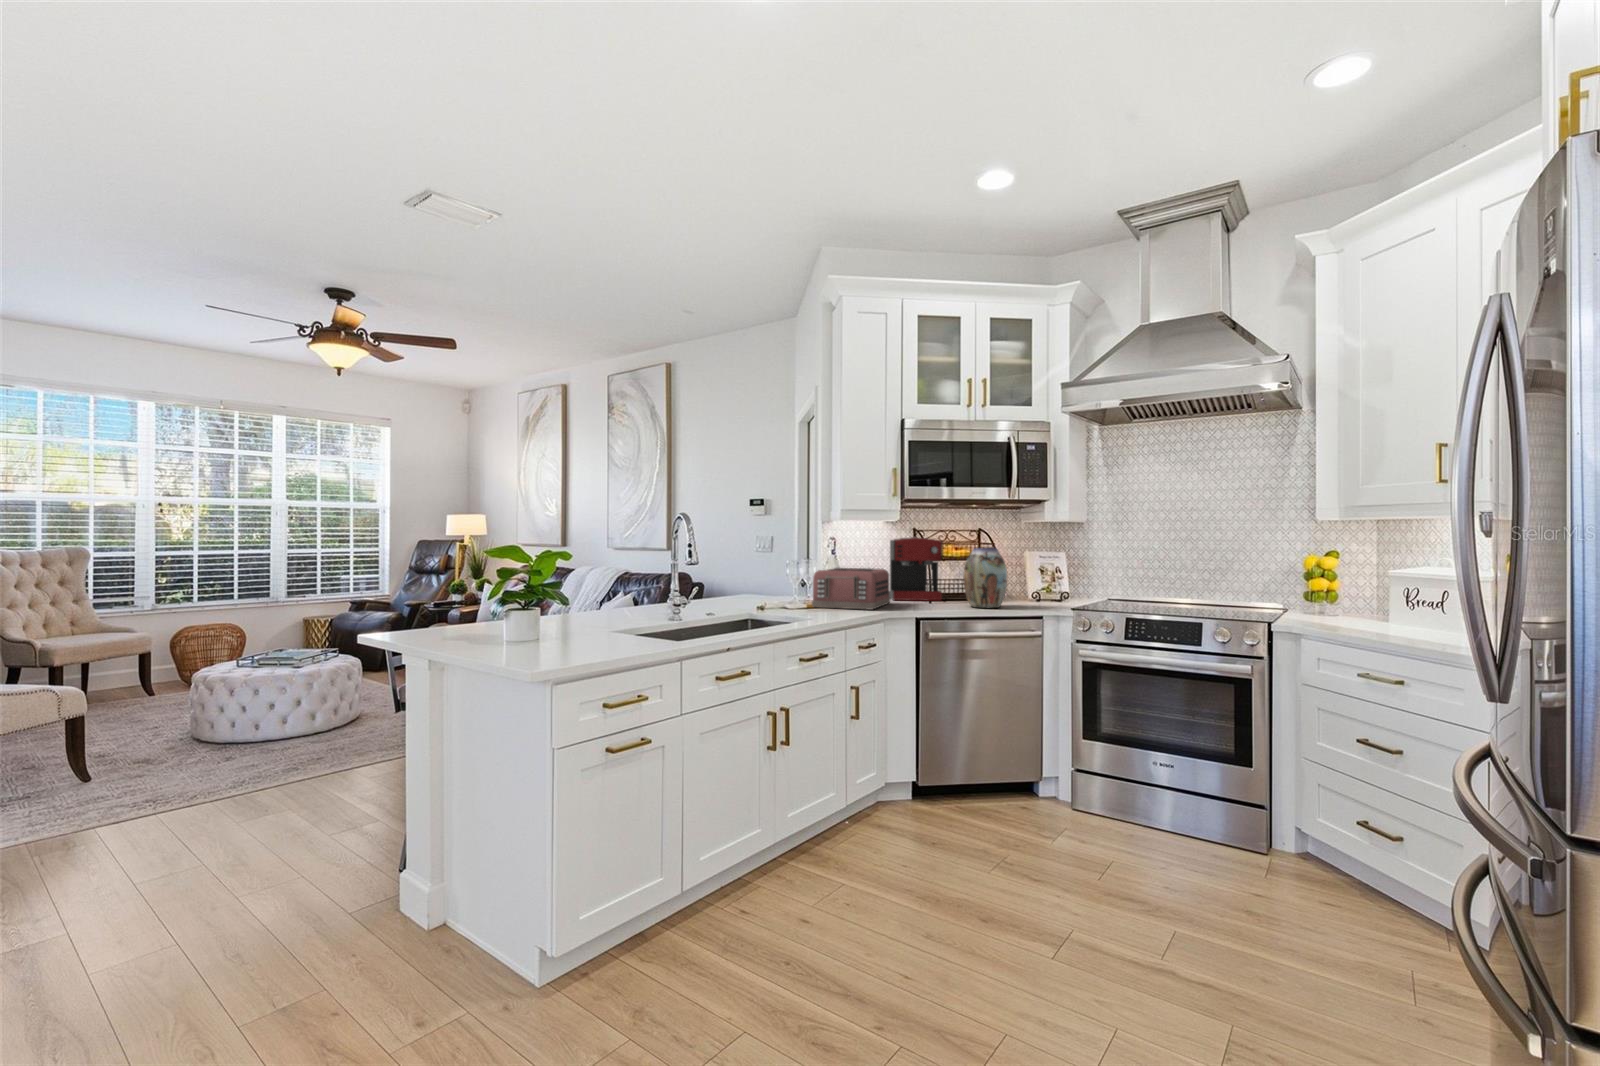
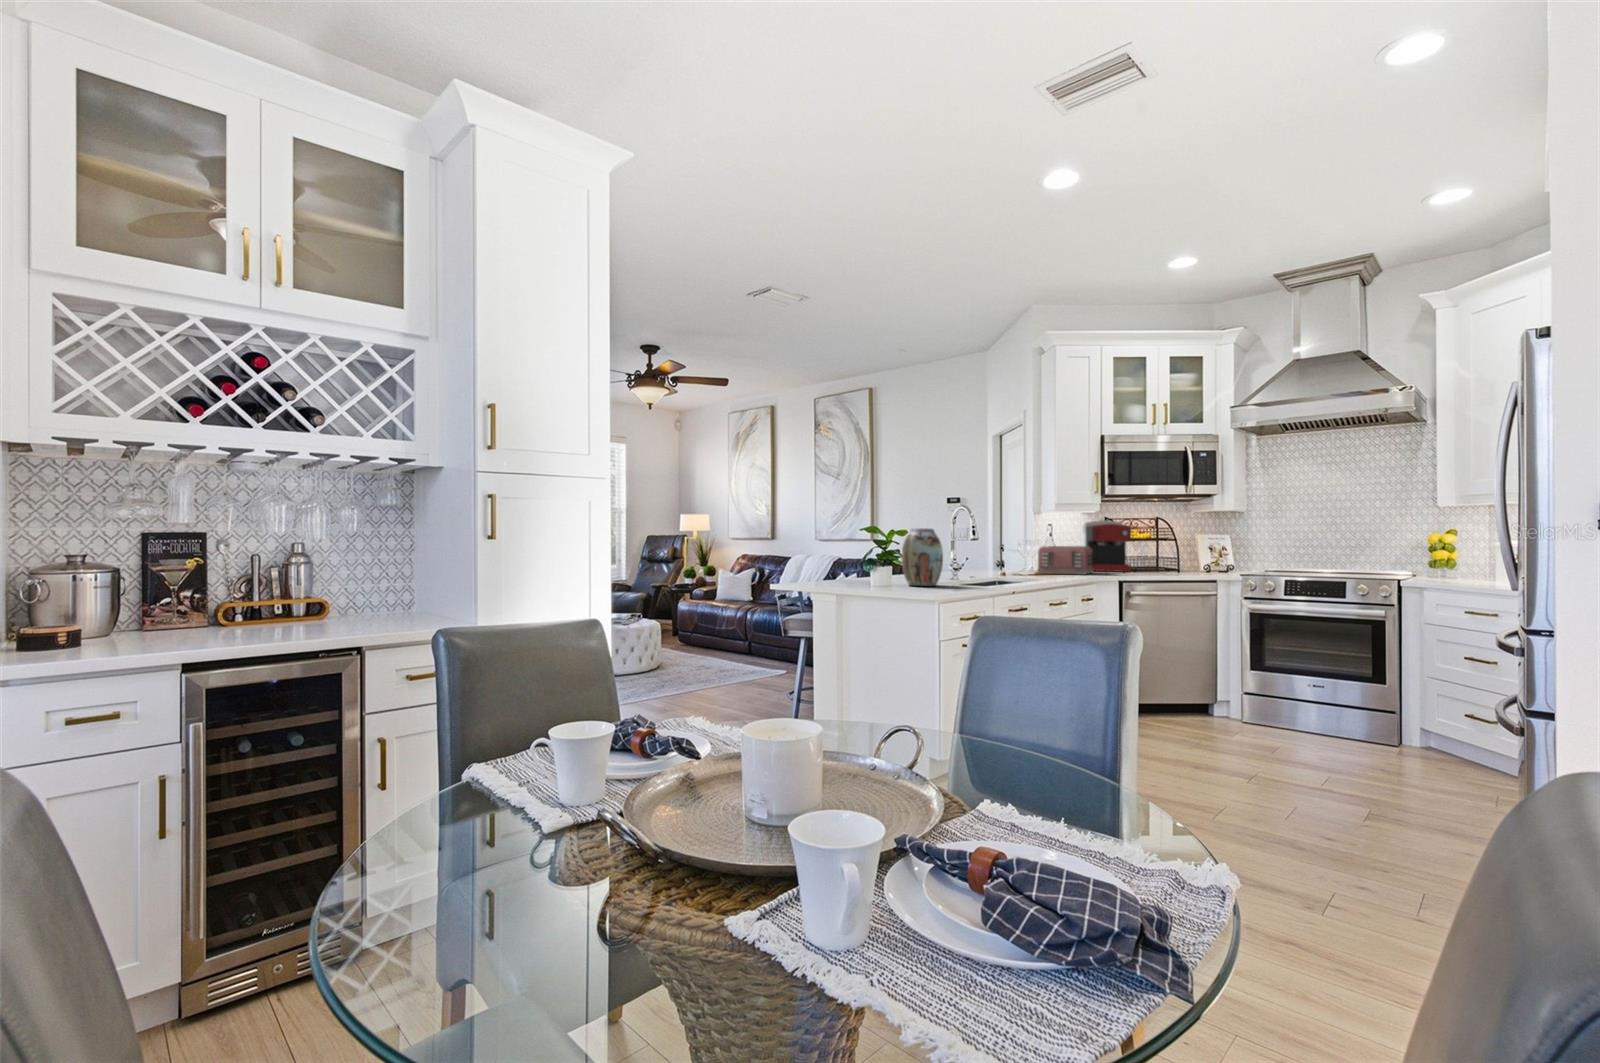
vase: present [964,548,1007,608] -> present [902,529,943,586]

